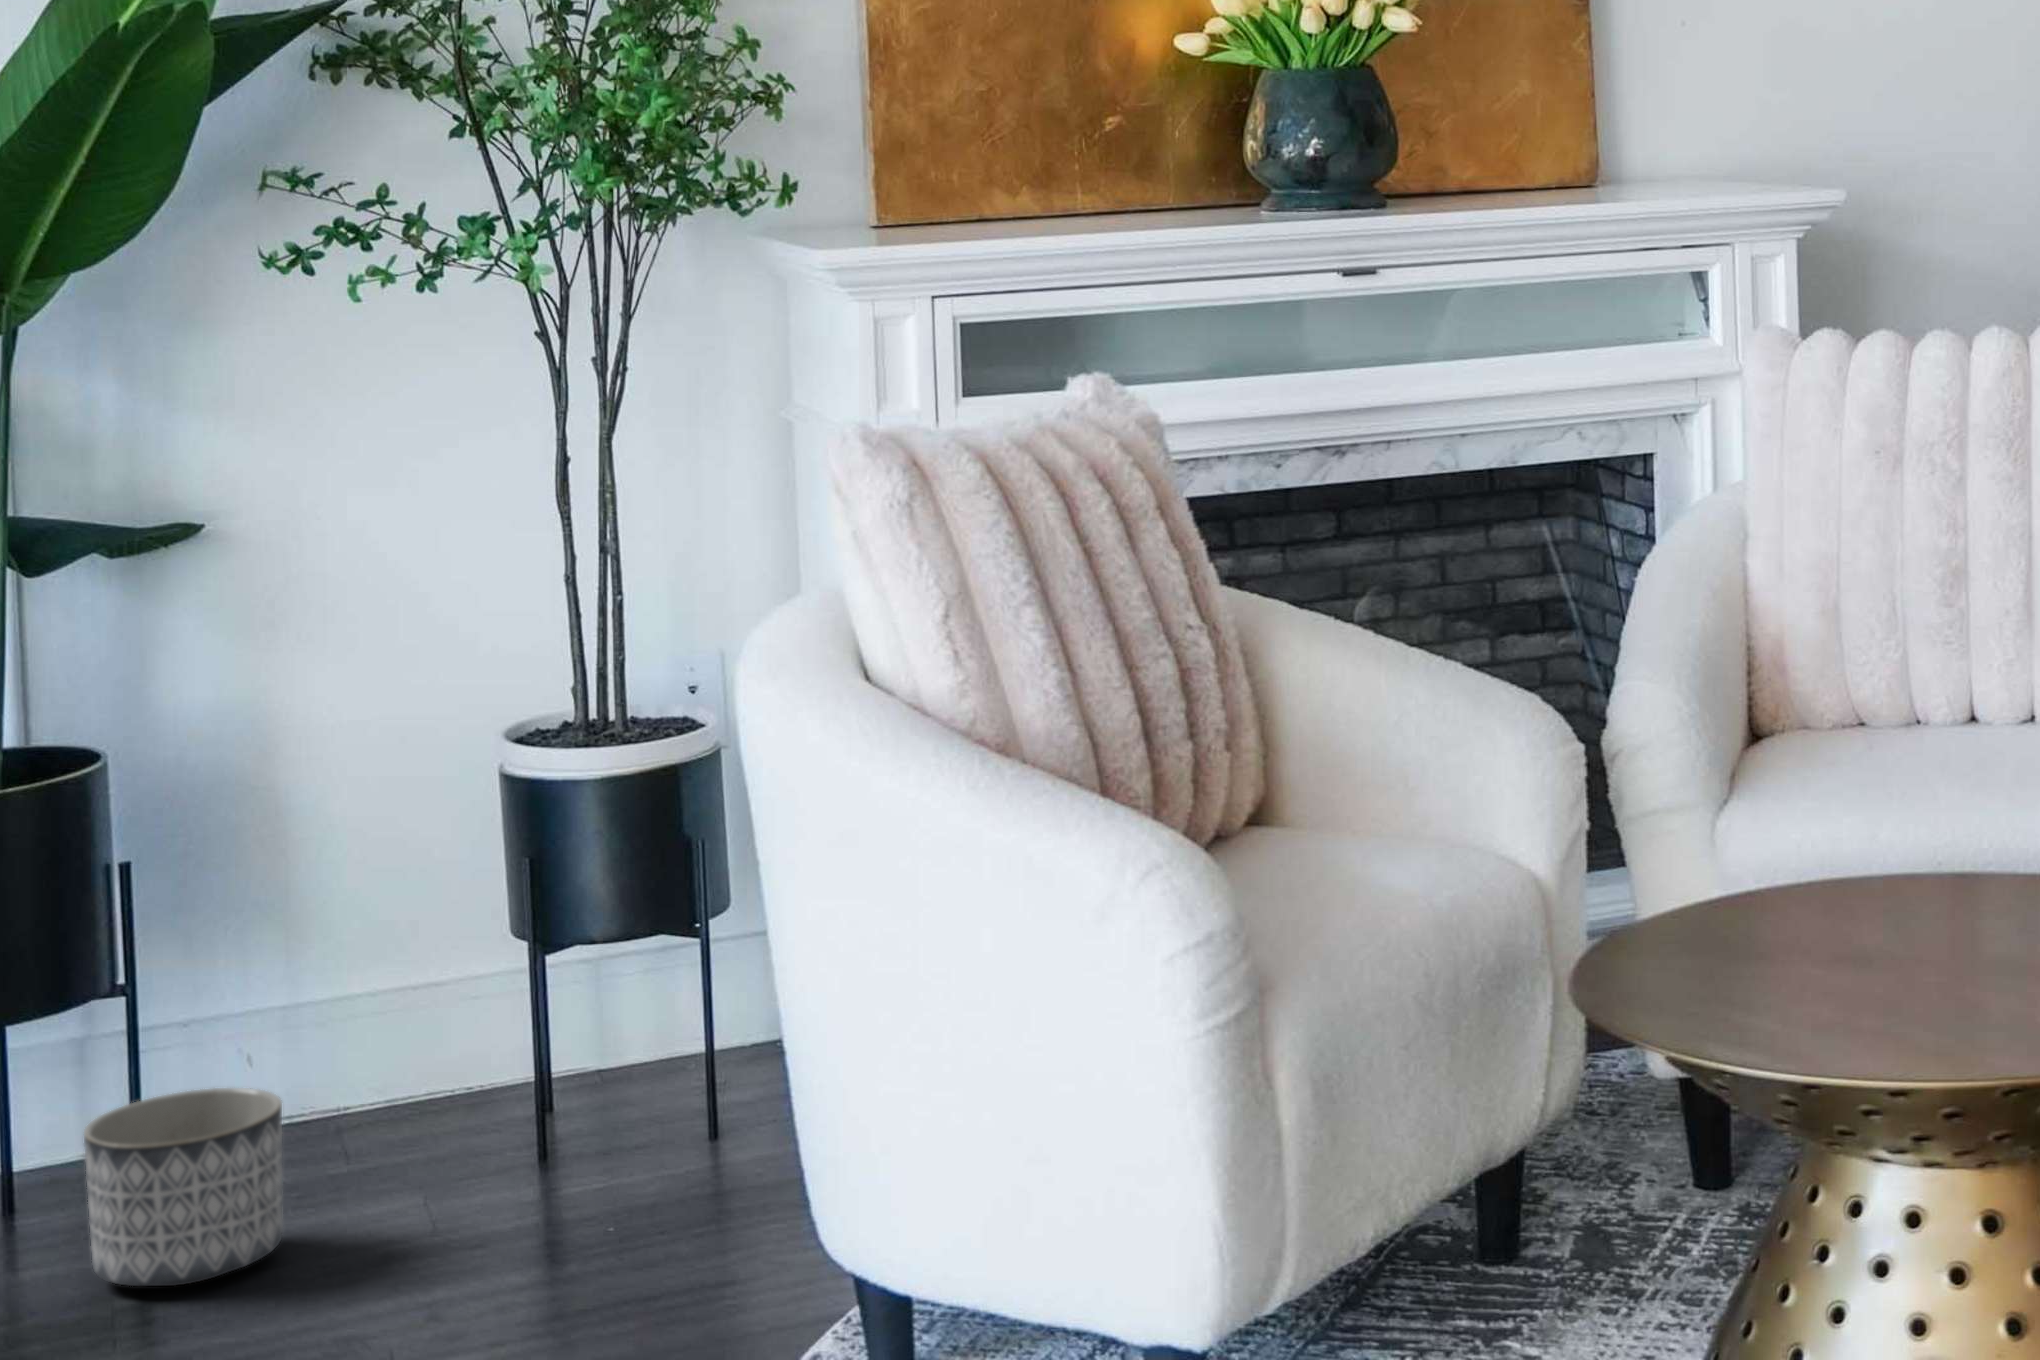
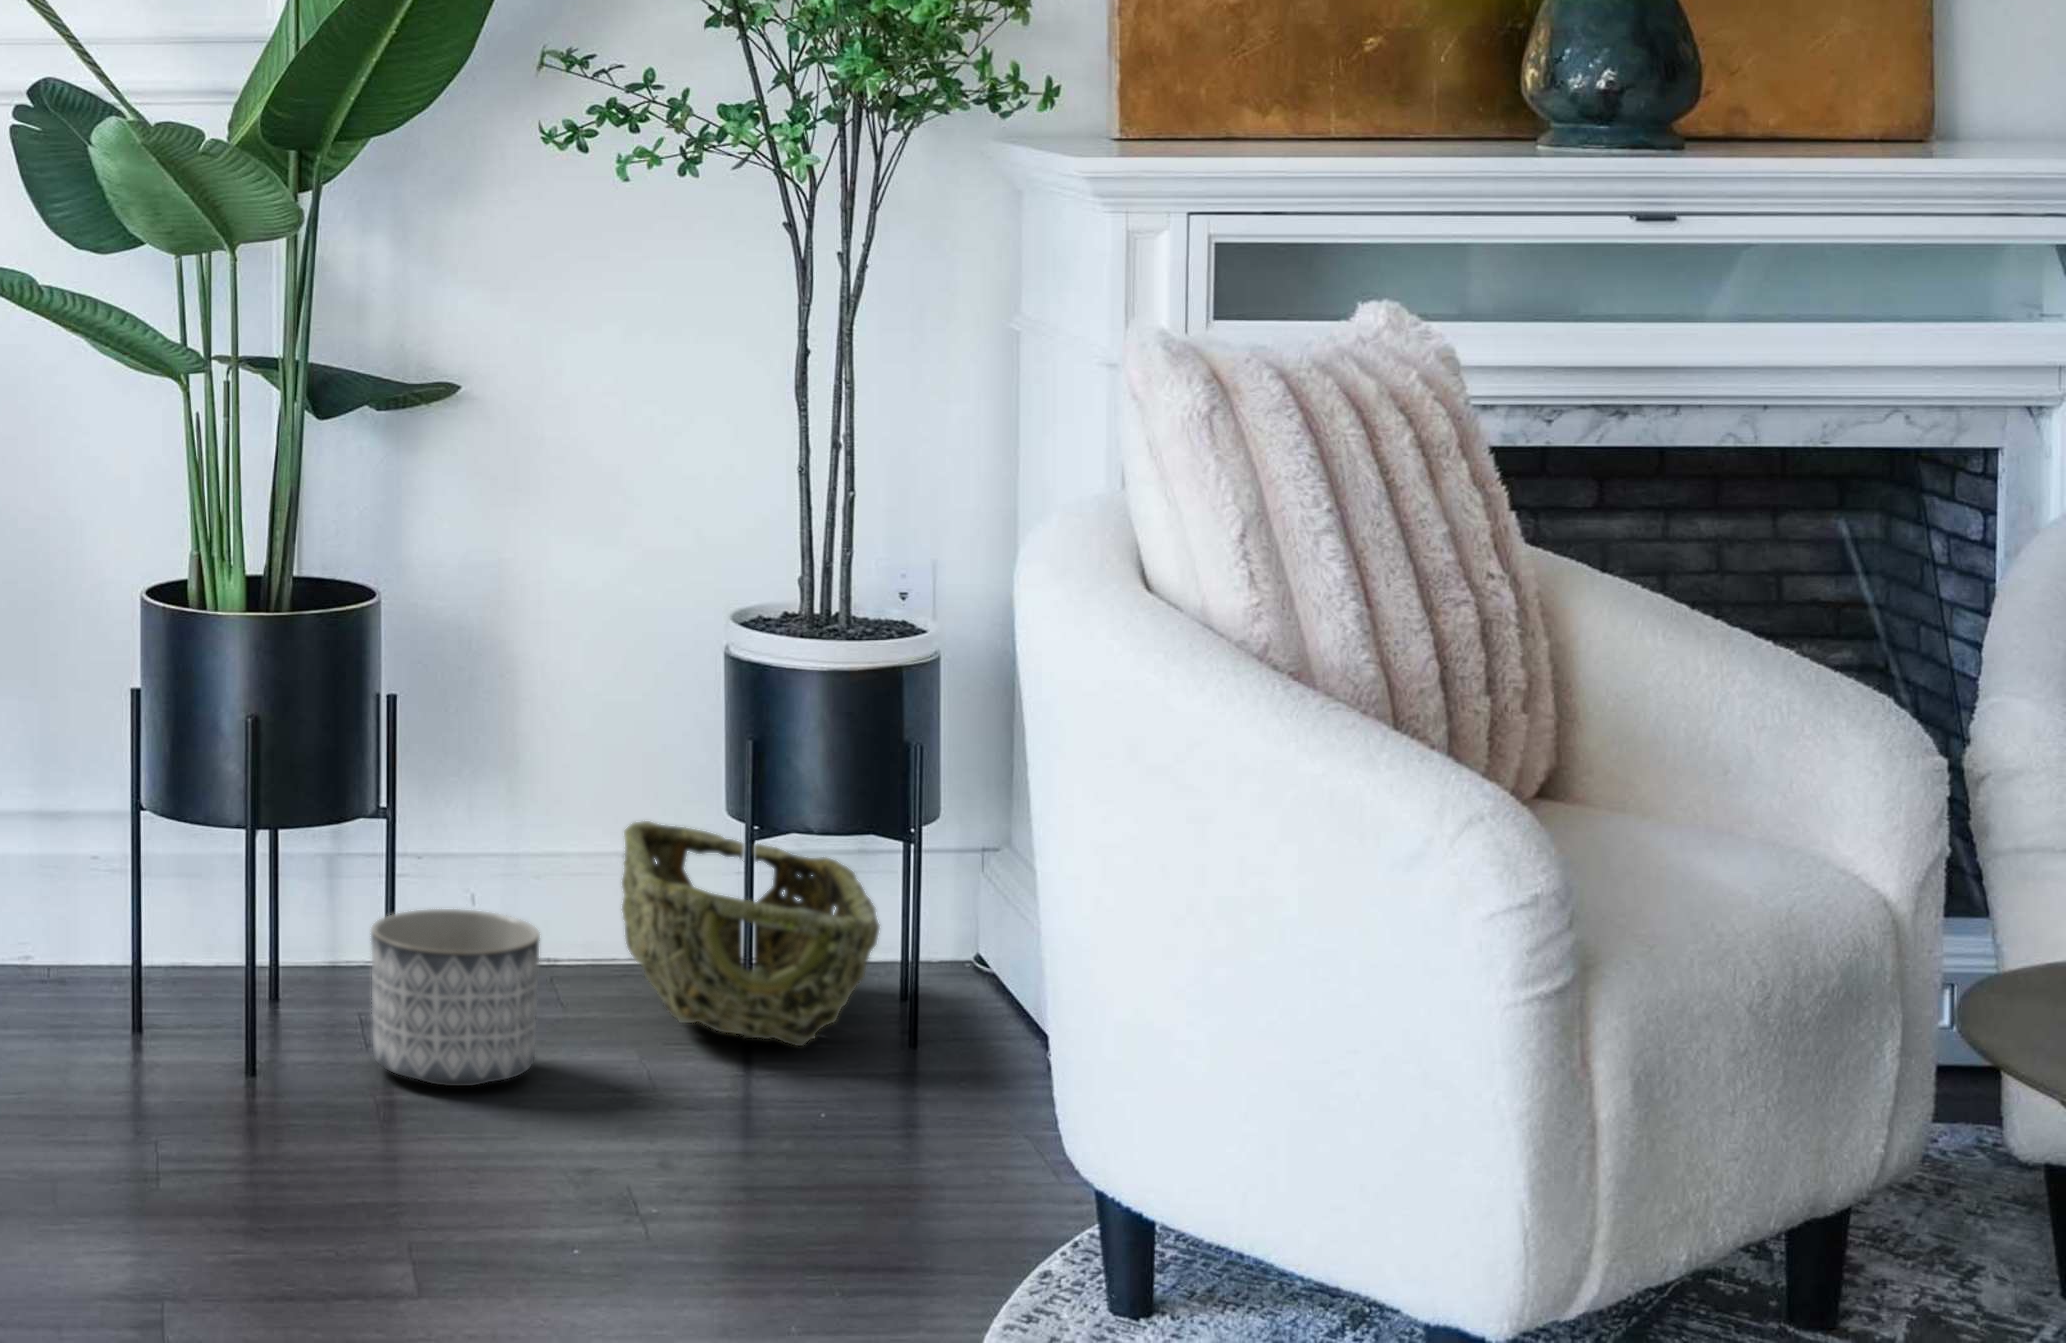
woven basket: none [398,954,660,1169] -> present [622,821,879,1046]

